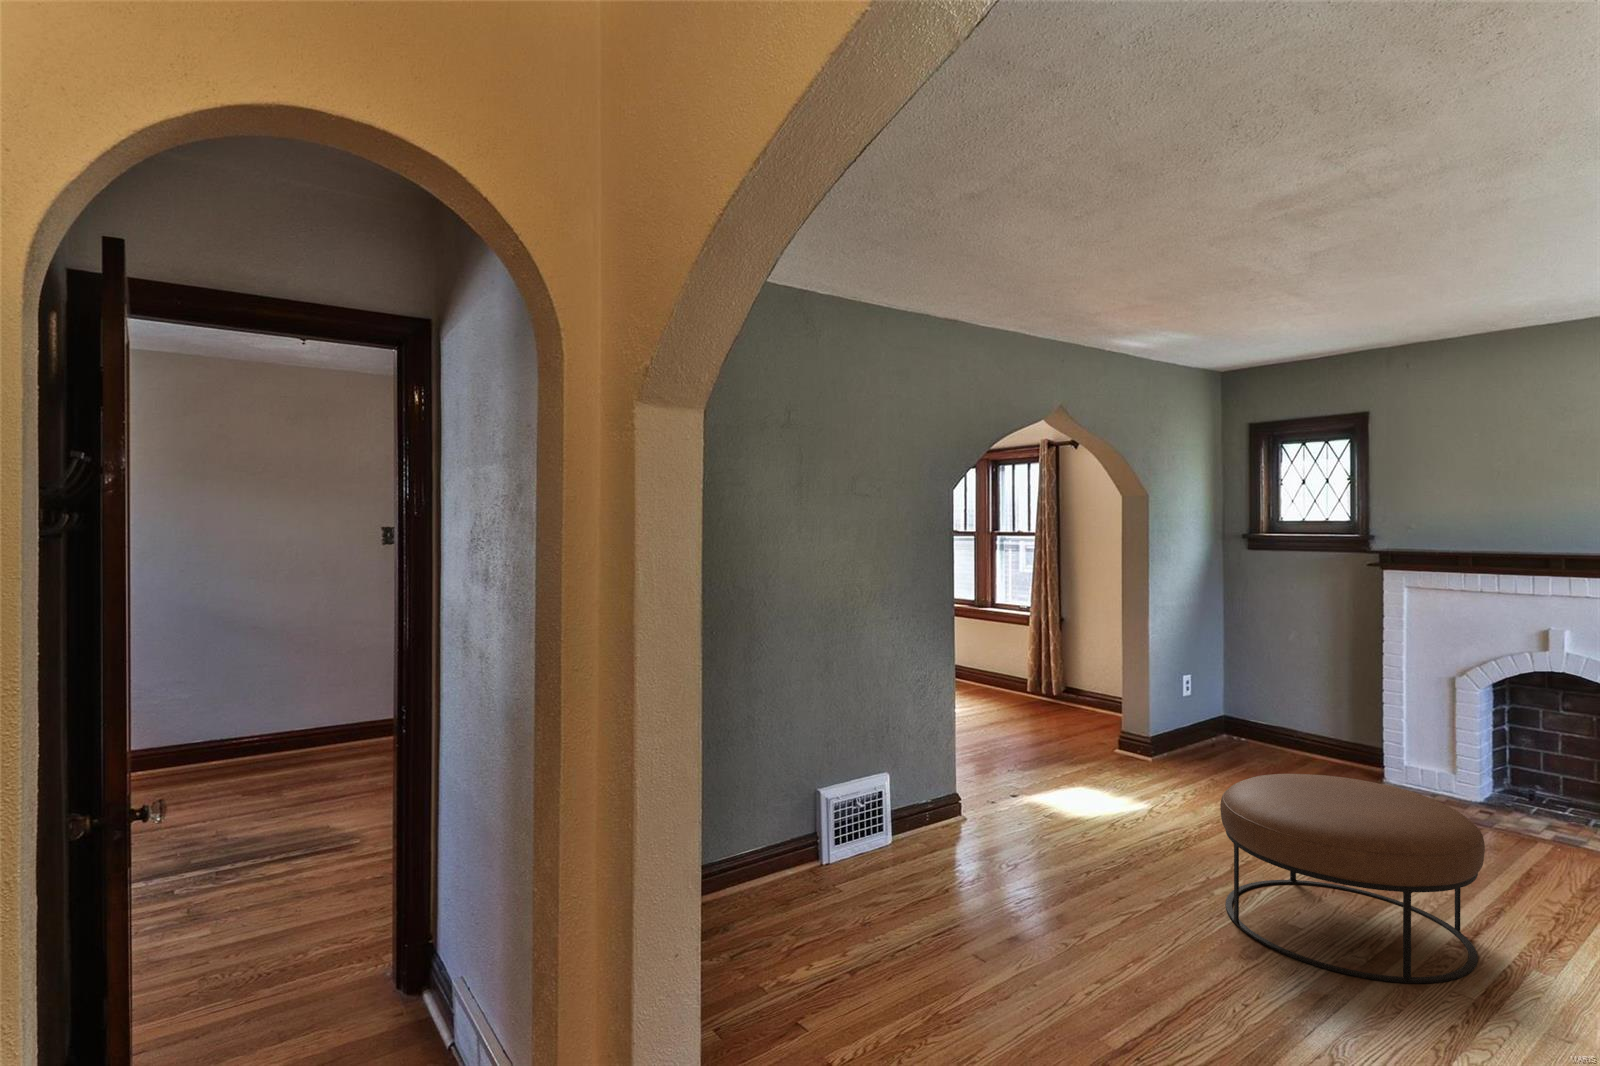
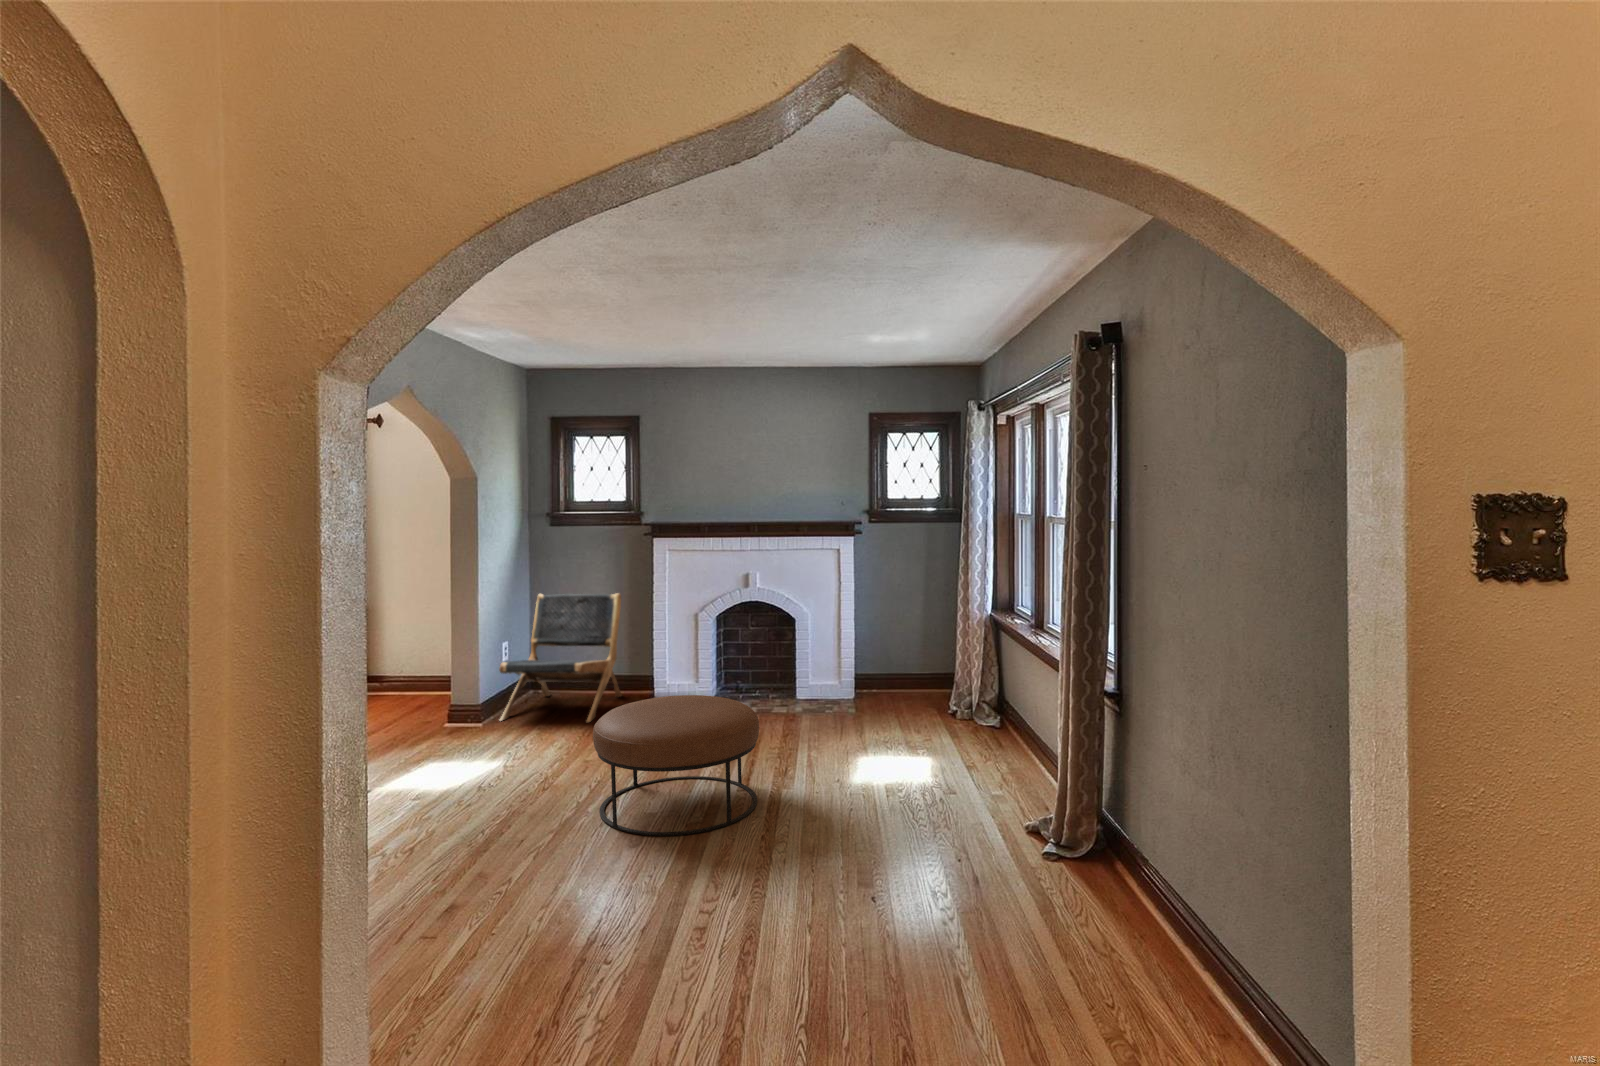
lounge chair: none [1171,626,1342,787] -> present [499,593,622,722]

